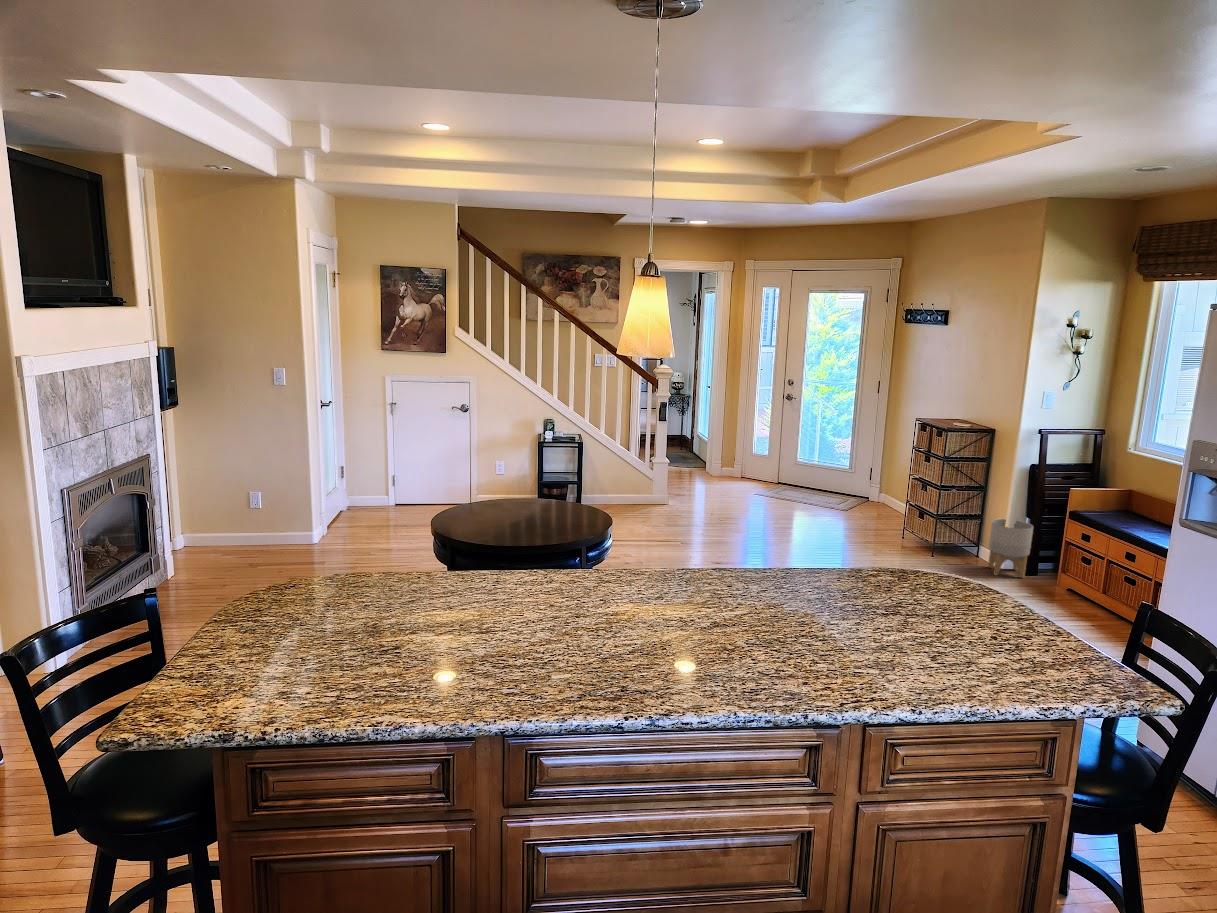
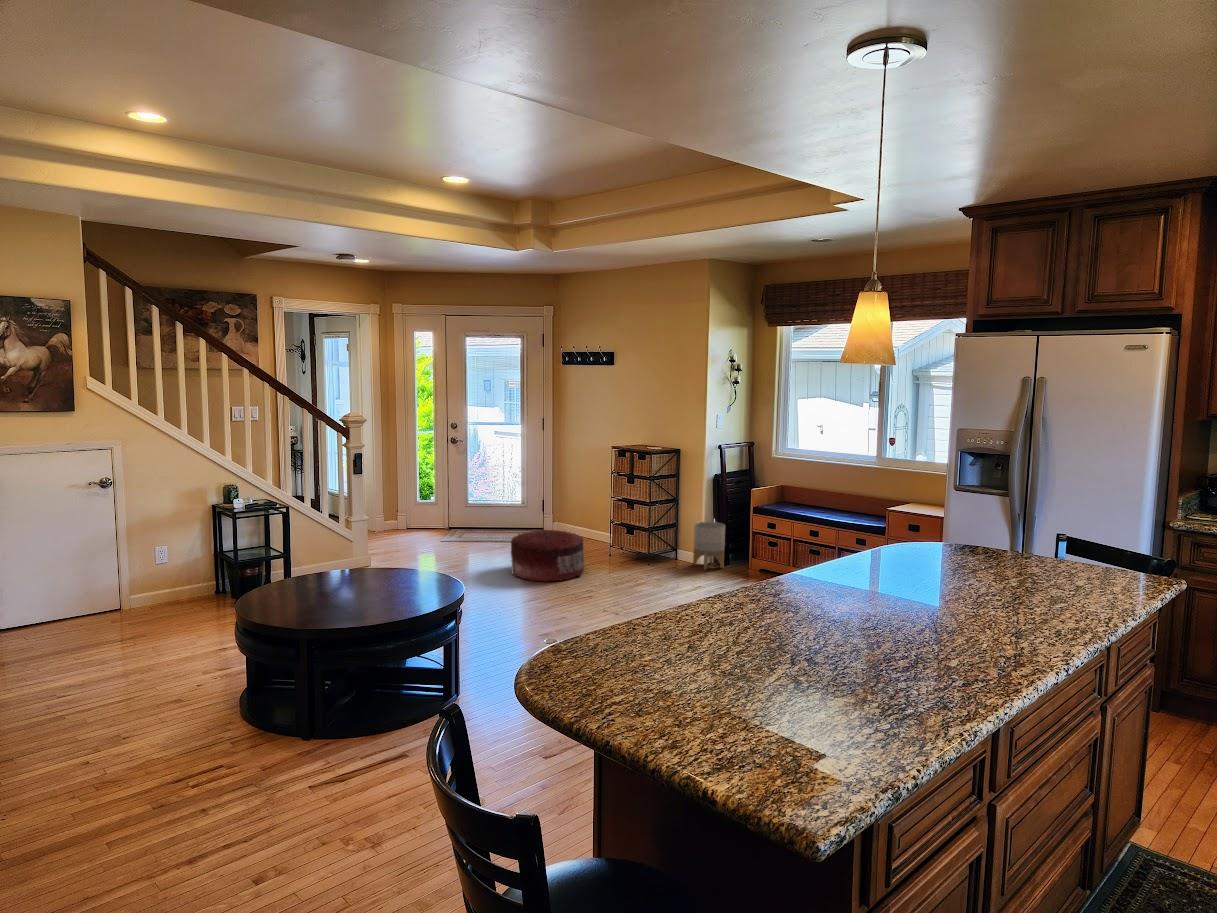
pouf: none [774,496,854,550] -> present [511,530,584,582]

